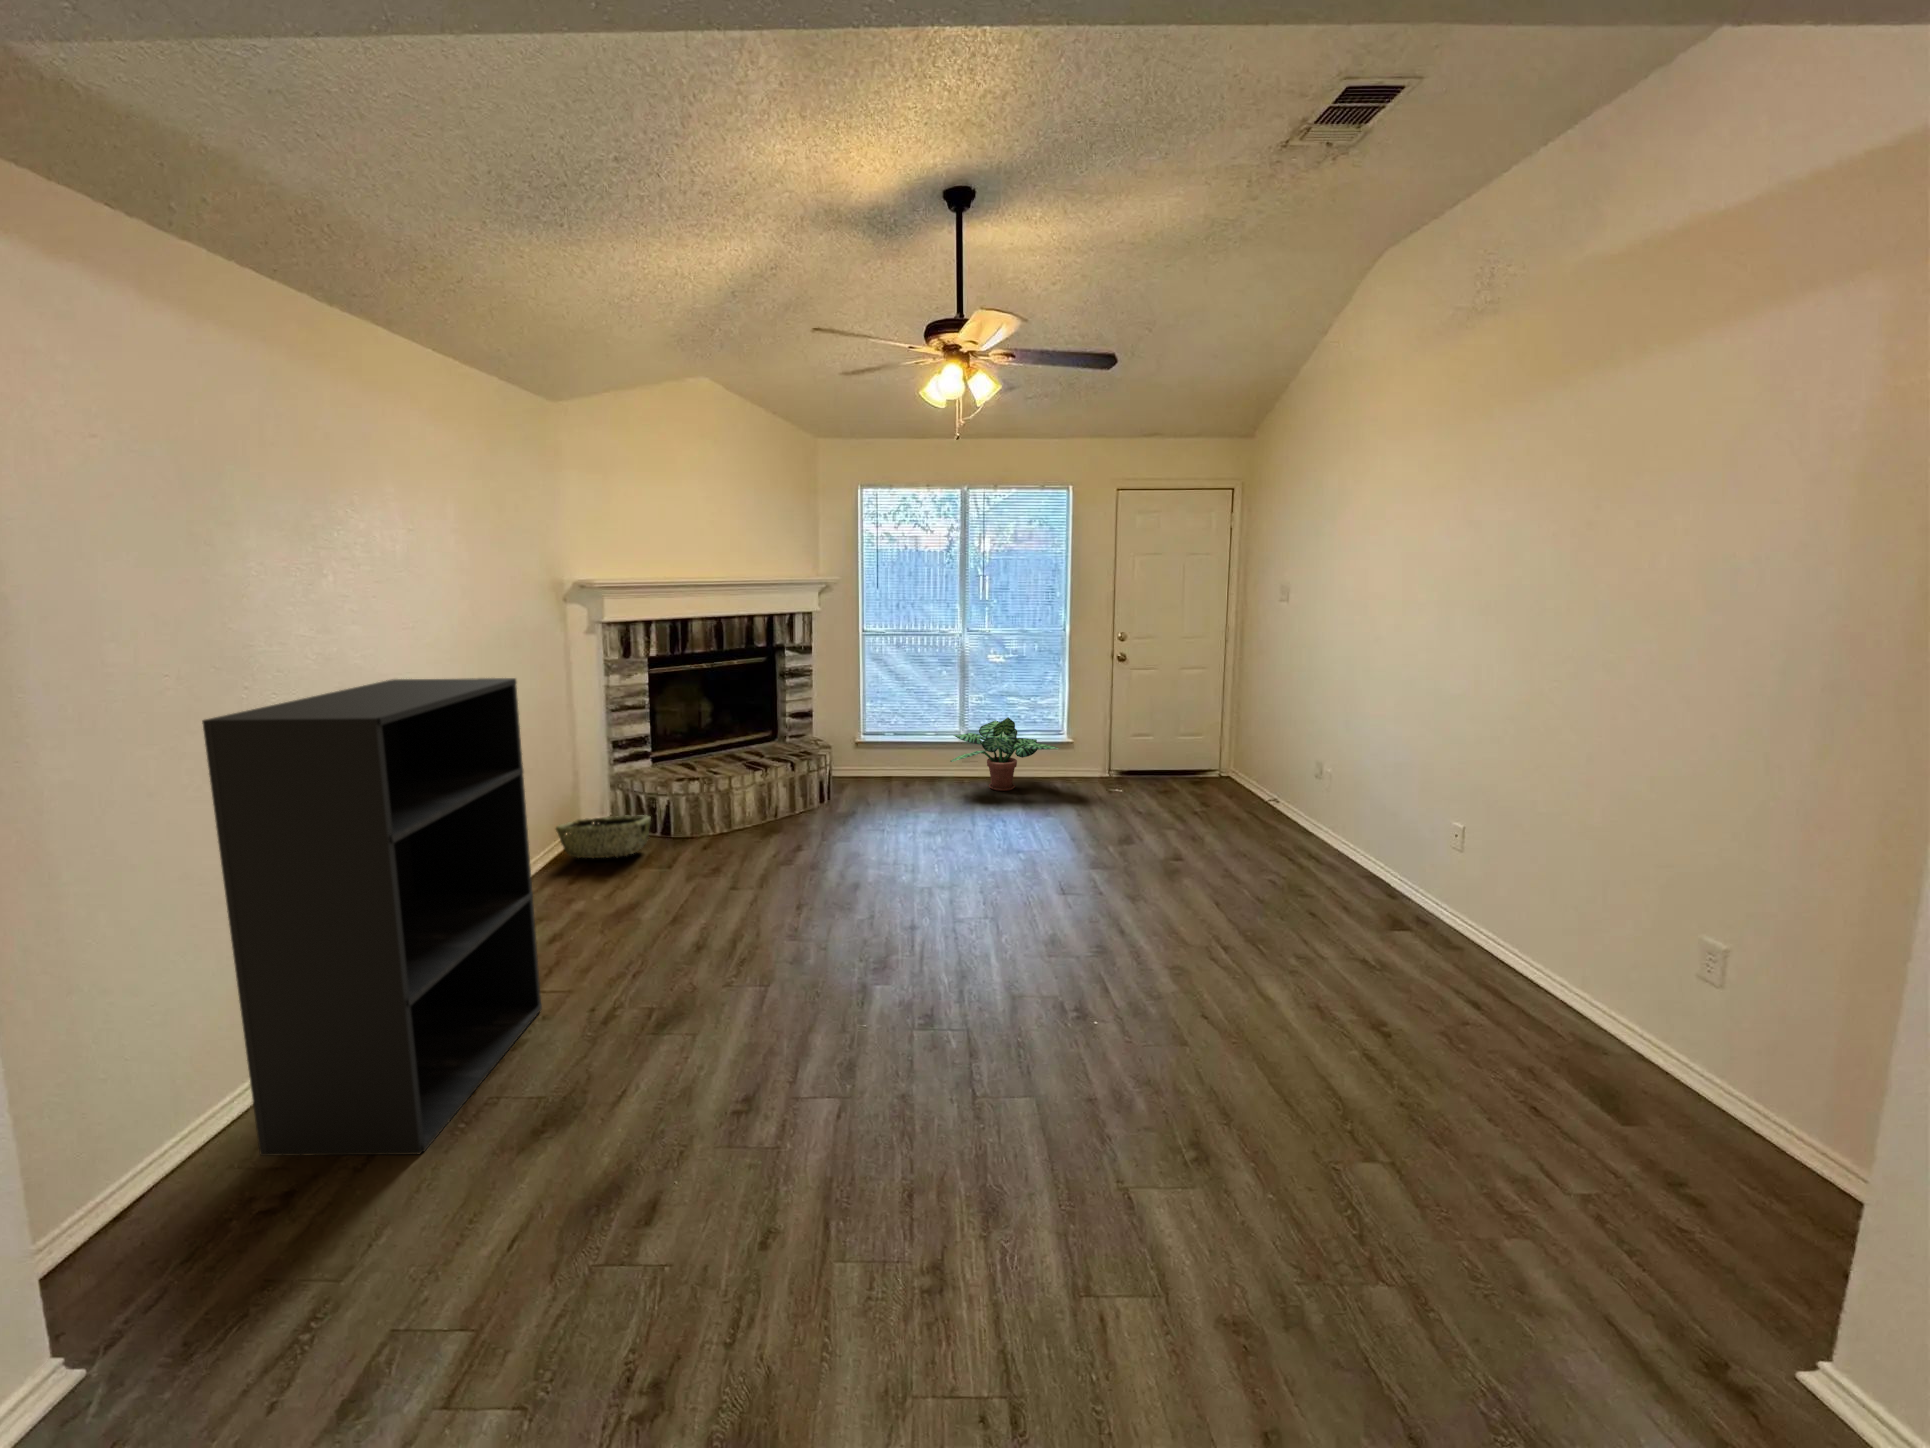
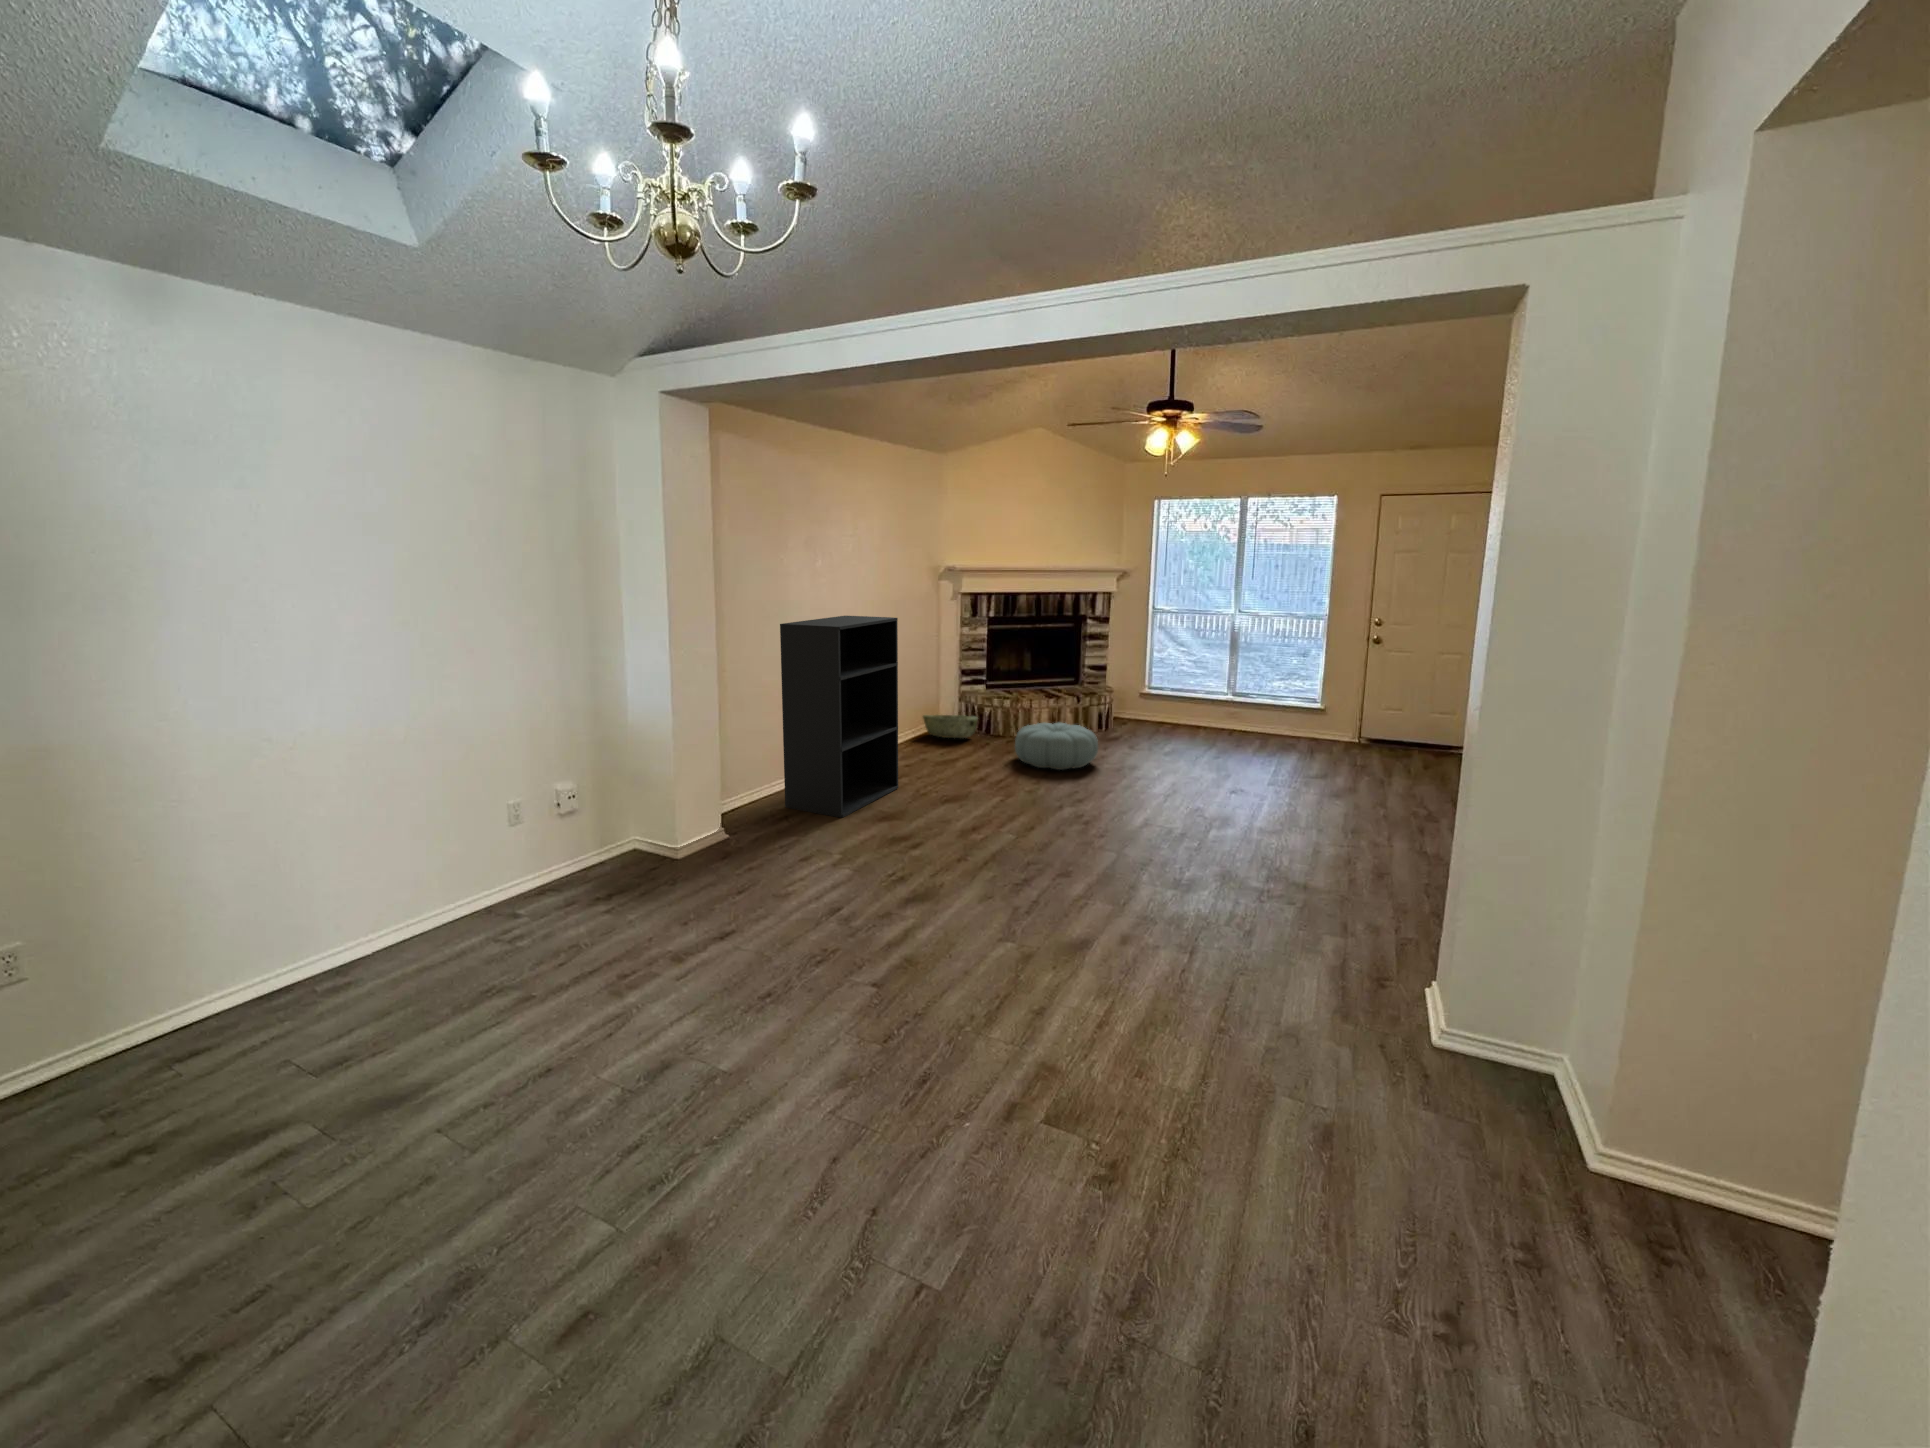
potted plant: present [950,717,1059,791] -> none [1202,680,1296,739]
pouf: none [729,814,858,897] -> present [1015,722,1098,770]

